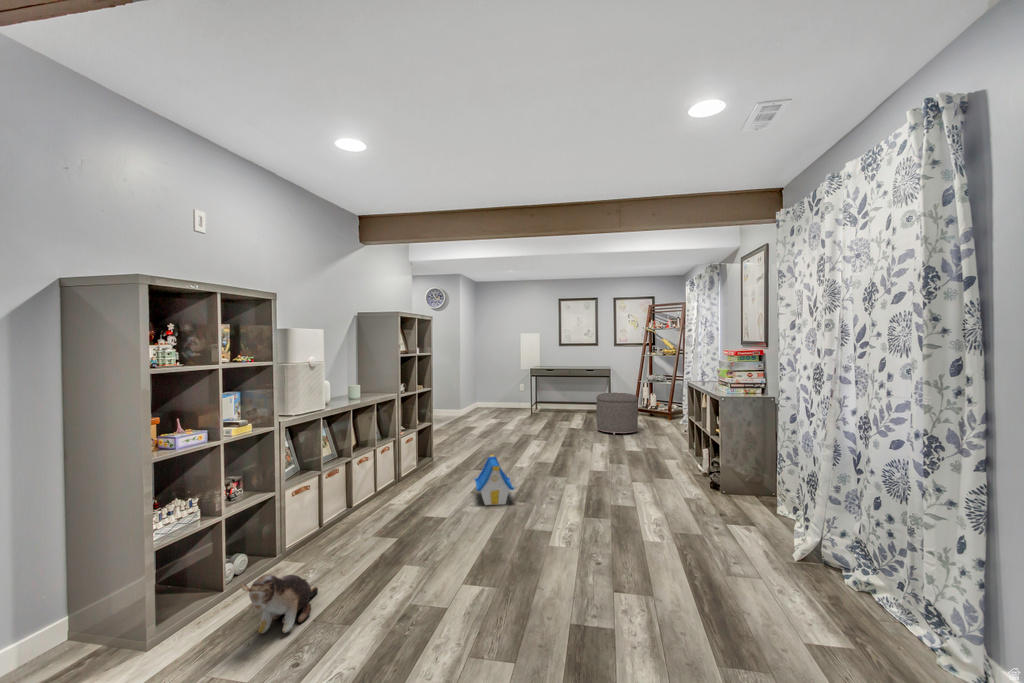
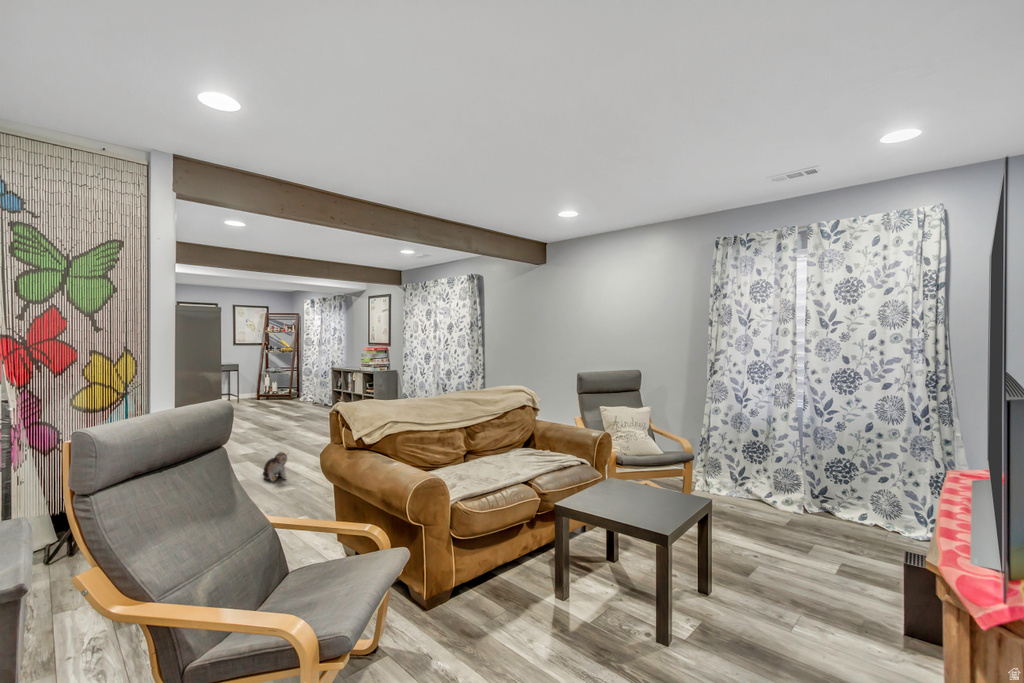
ottoman: present [596,393,638,434] -> none [258,380,291,410]
toy house: present [475,455,514,505] -> none [254,416,289,443]

